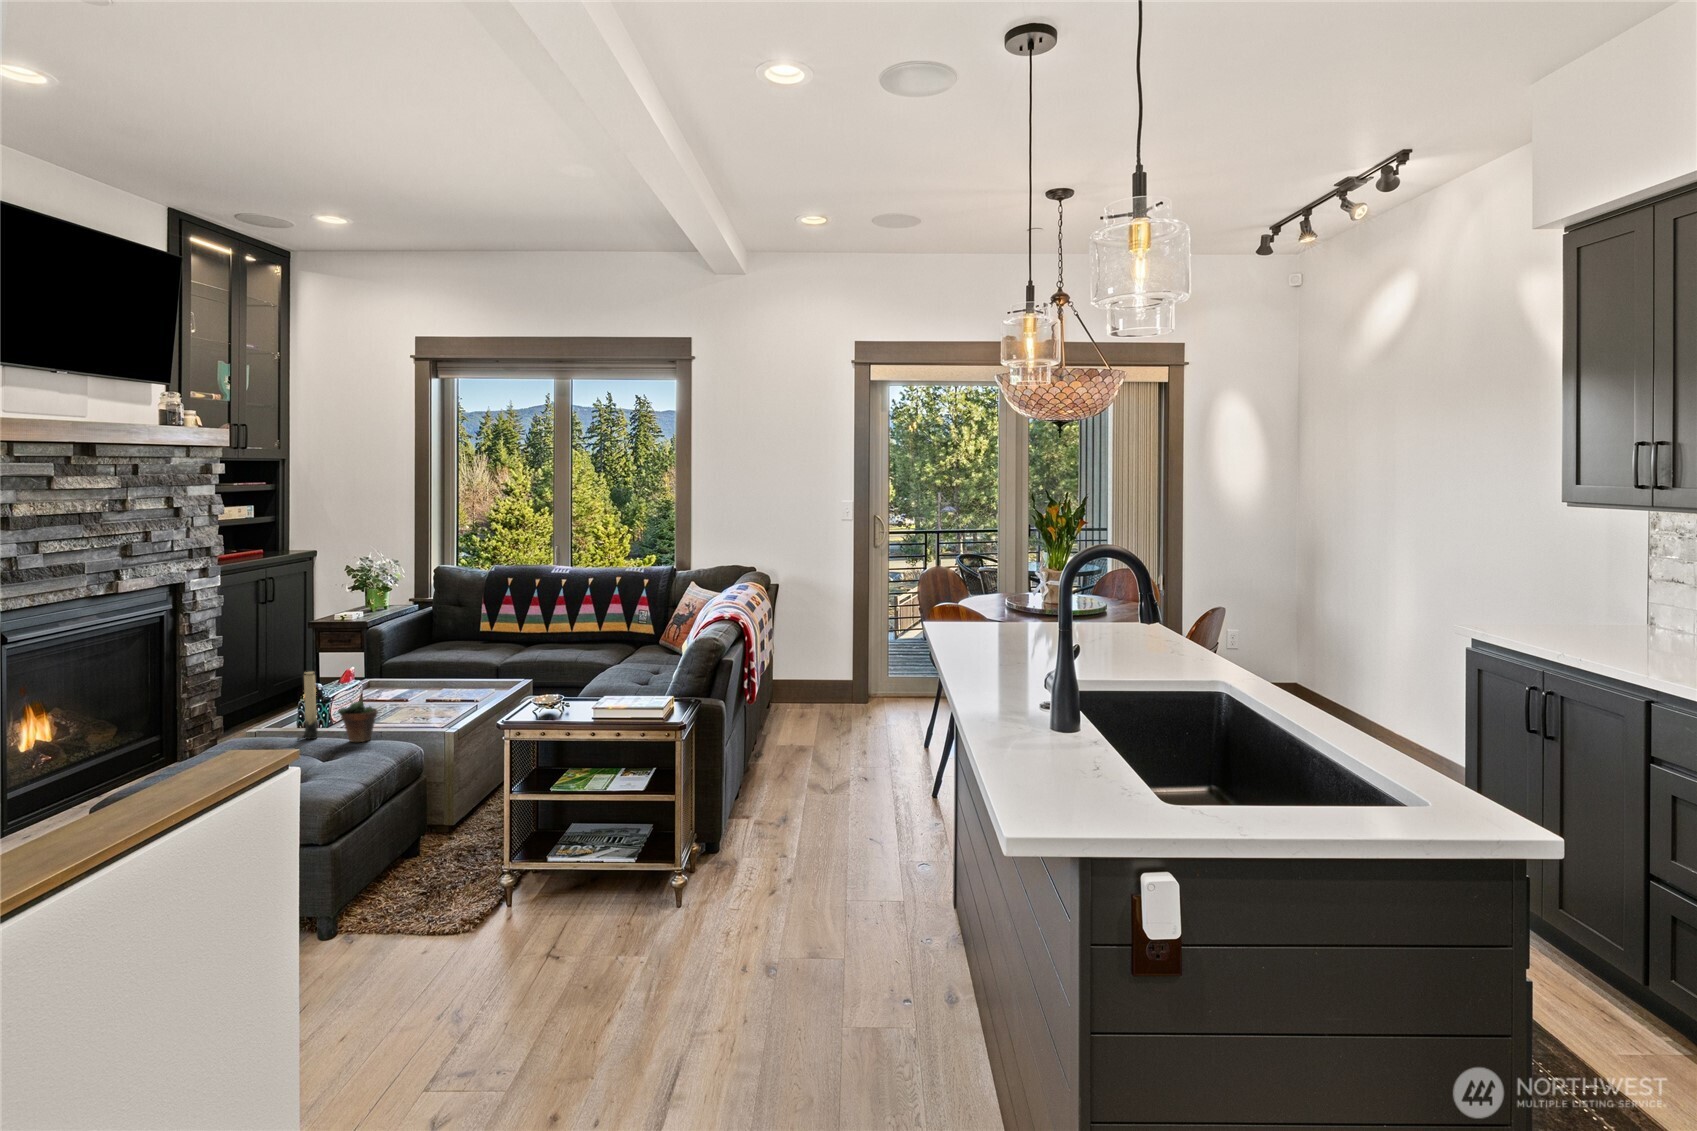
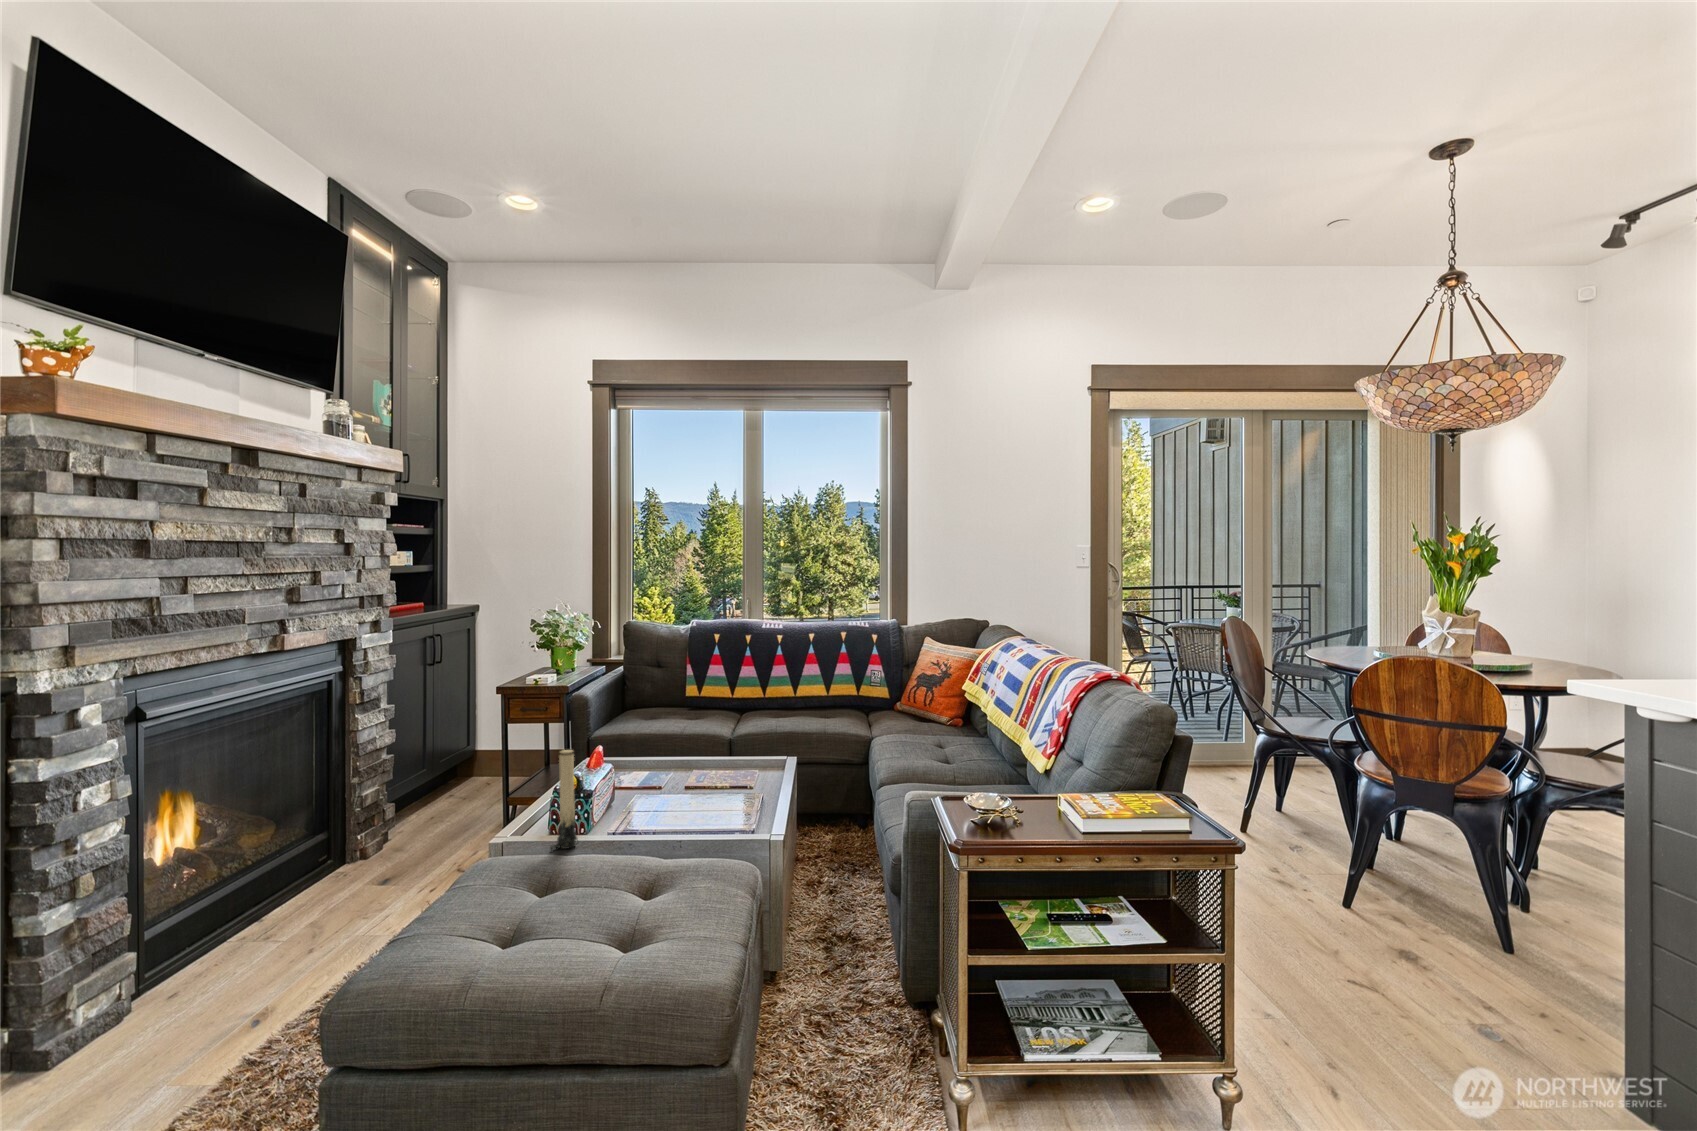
succulent plant: present [338,690,378,742] -> none [615,771,665,853]

